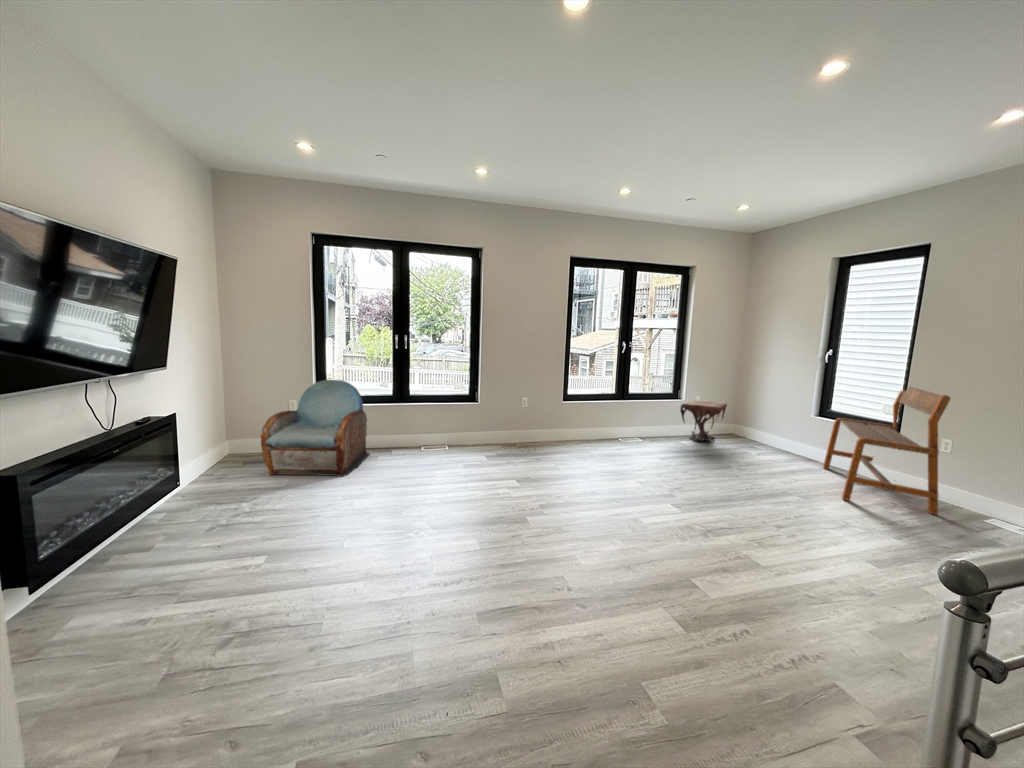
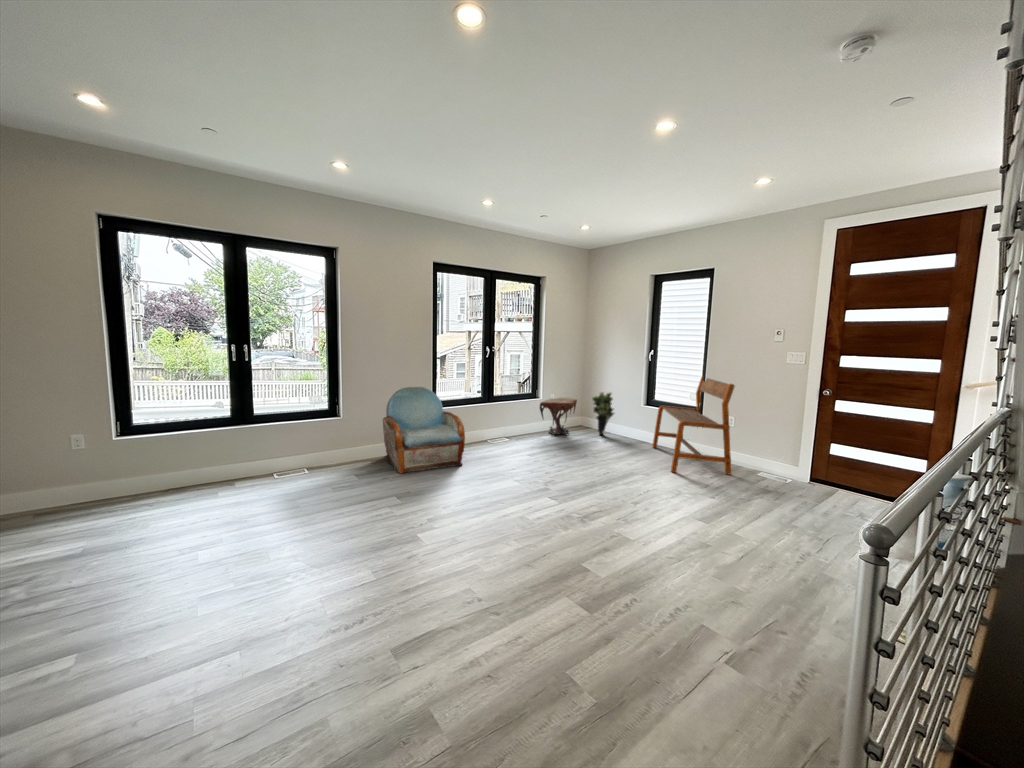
armchair: present [261,380,370,477] -> present [383,387,465,474]
potted plant: none [746,397,776,447] -> present [592,392,614,435]

